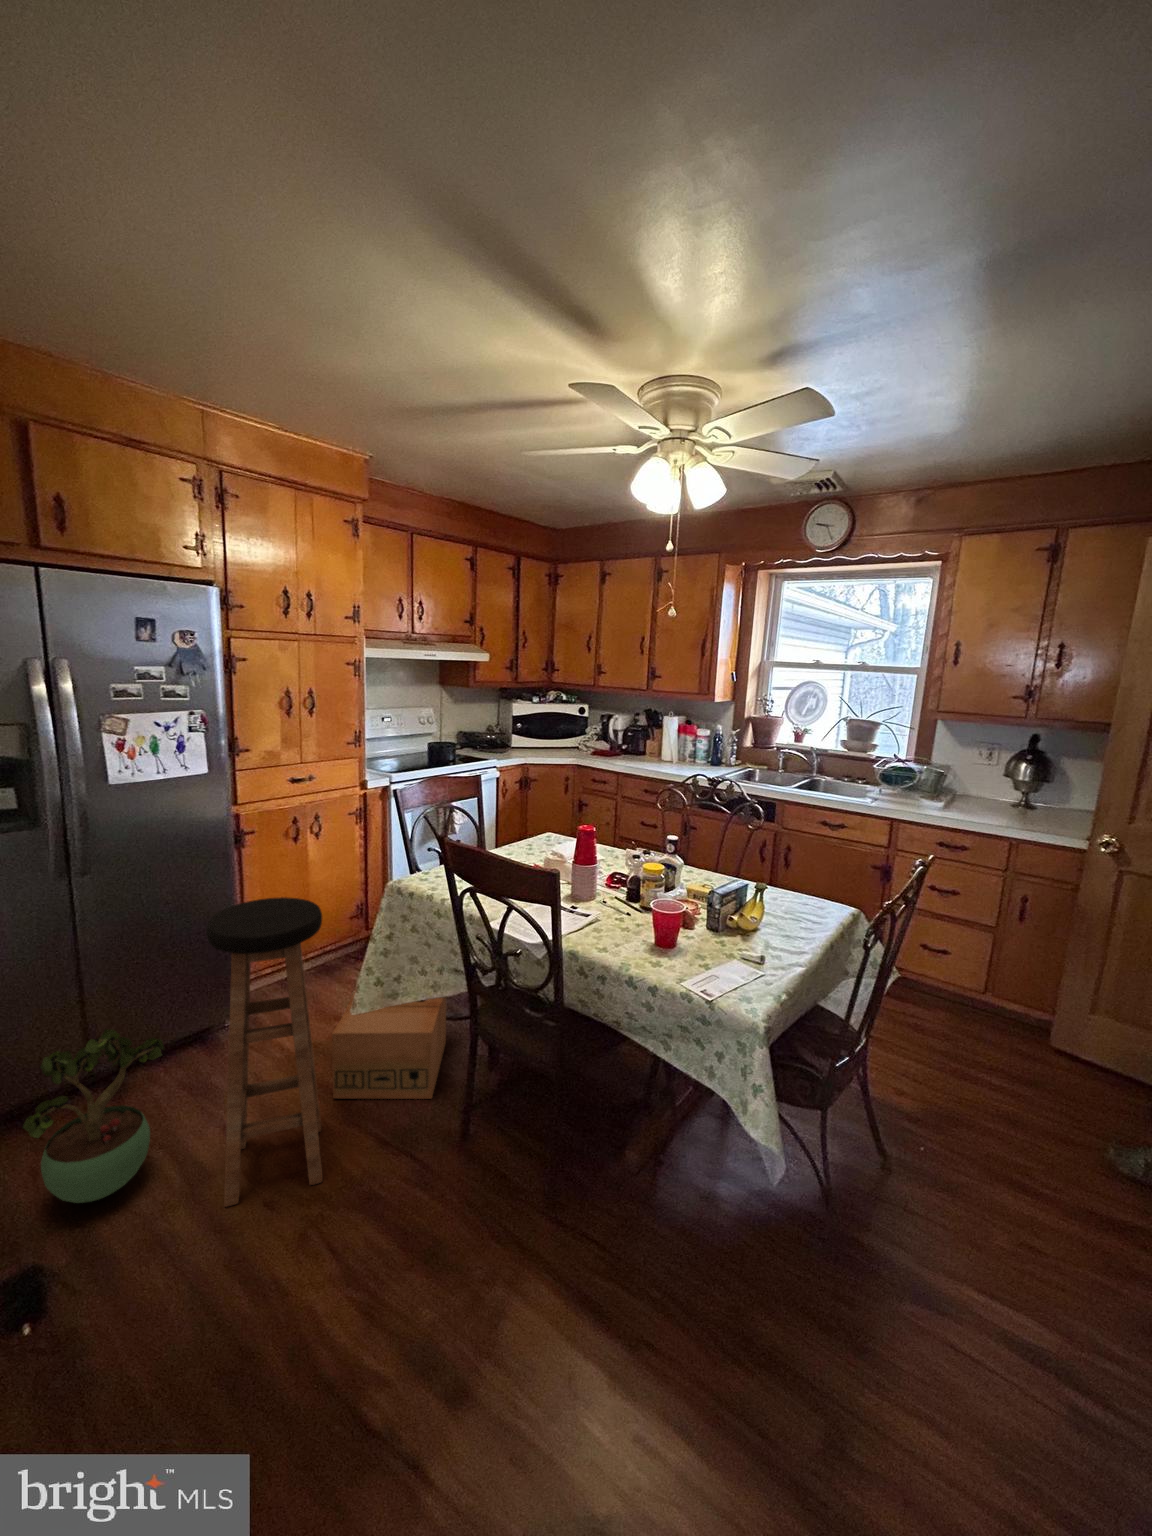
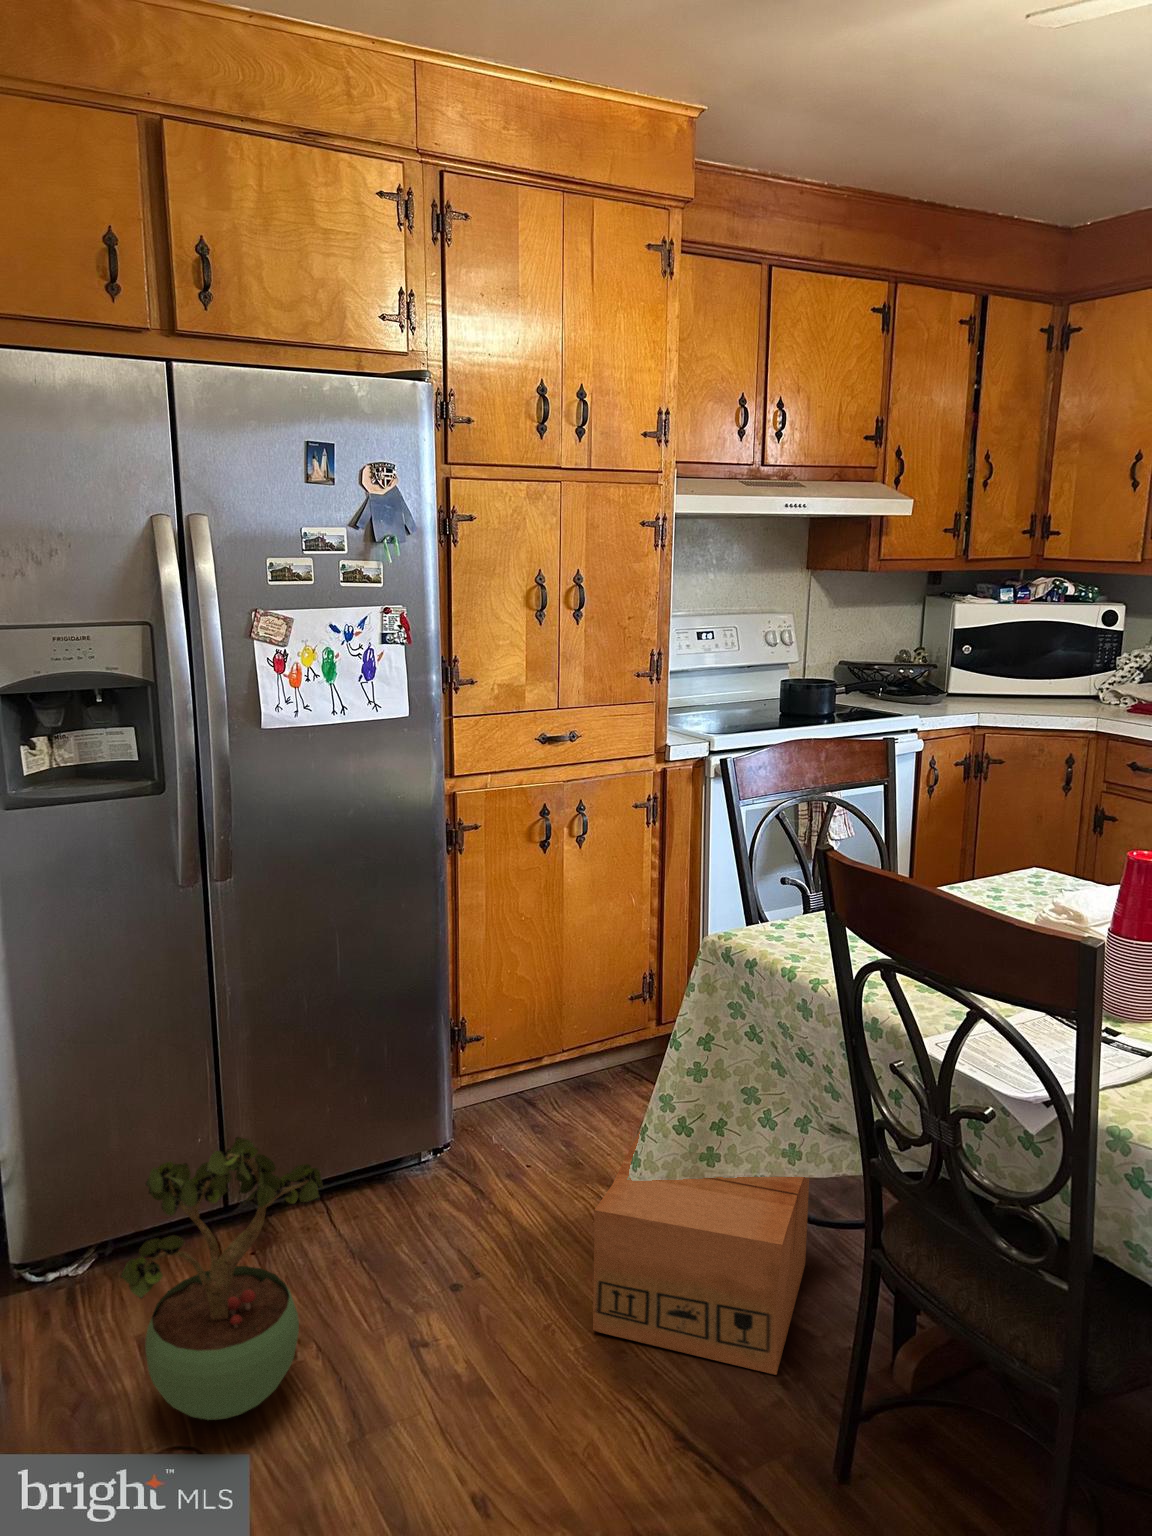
bar stool: present [206,897,322,1207] -> none [391,943,585,1490]

